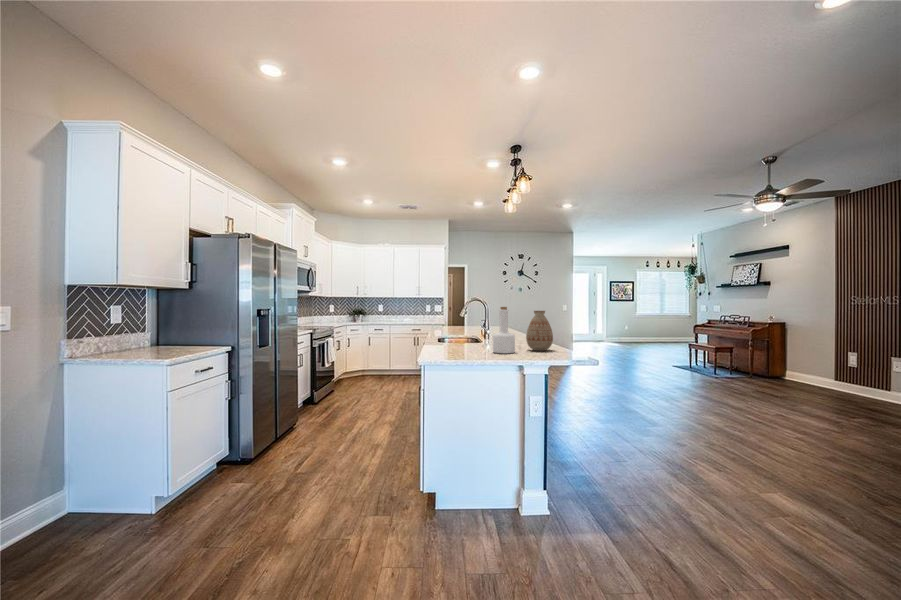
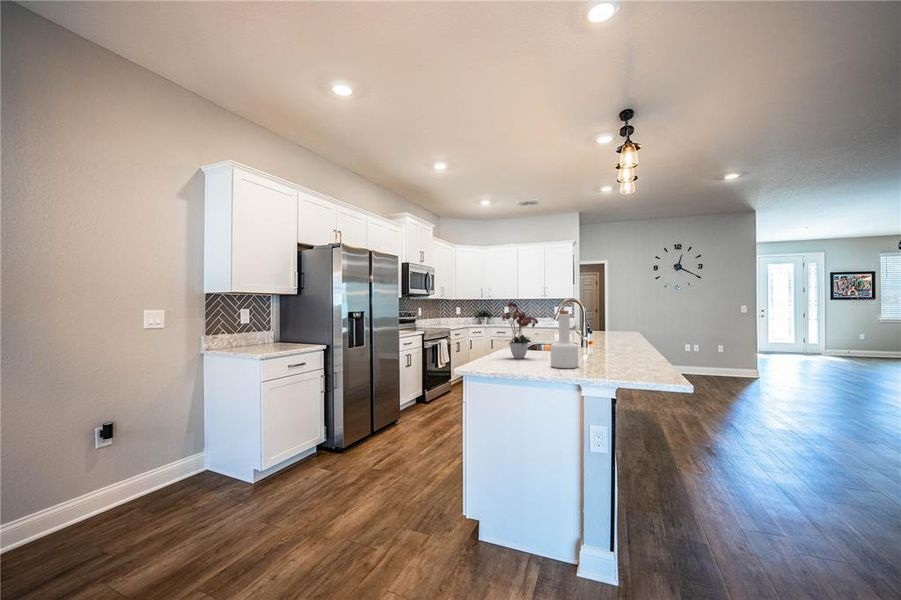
flower arrangement: none [439,297,475,349] -> present [502,302,538,359]
vase: present [526,311,553,351] -> none [598,316,634,367]

